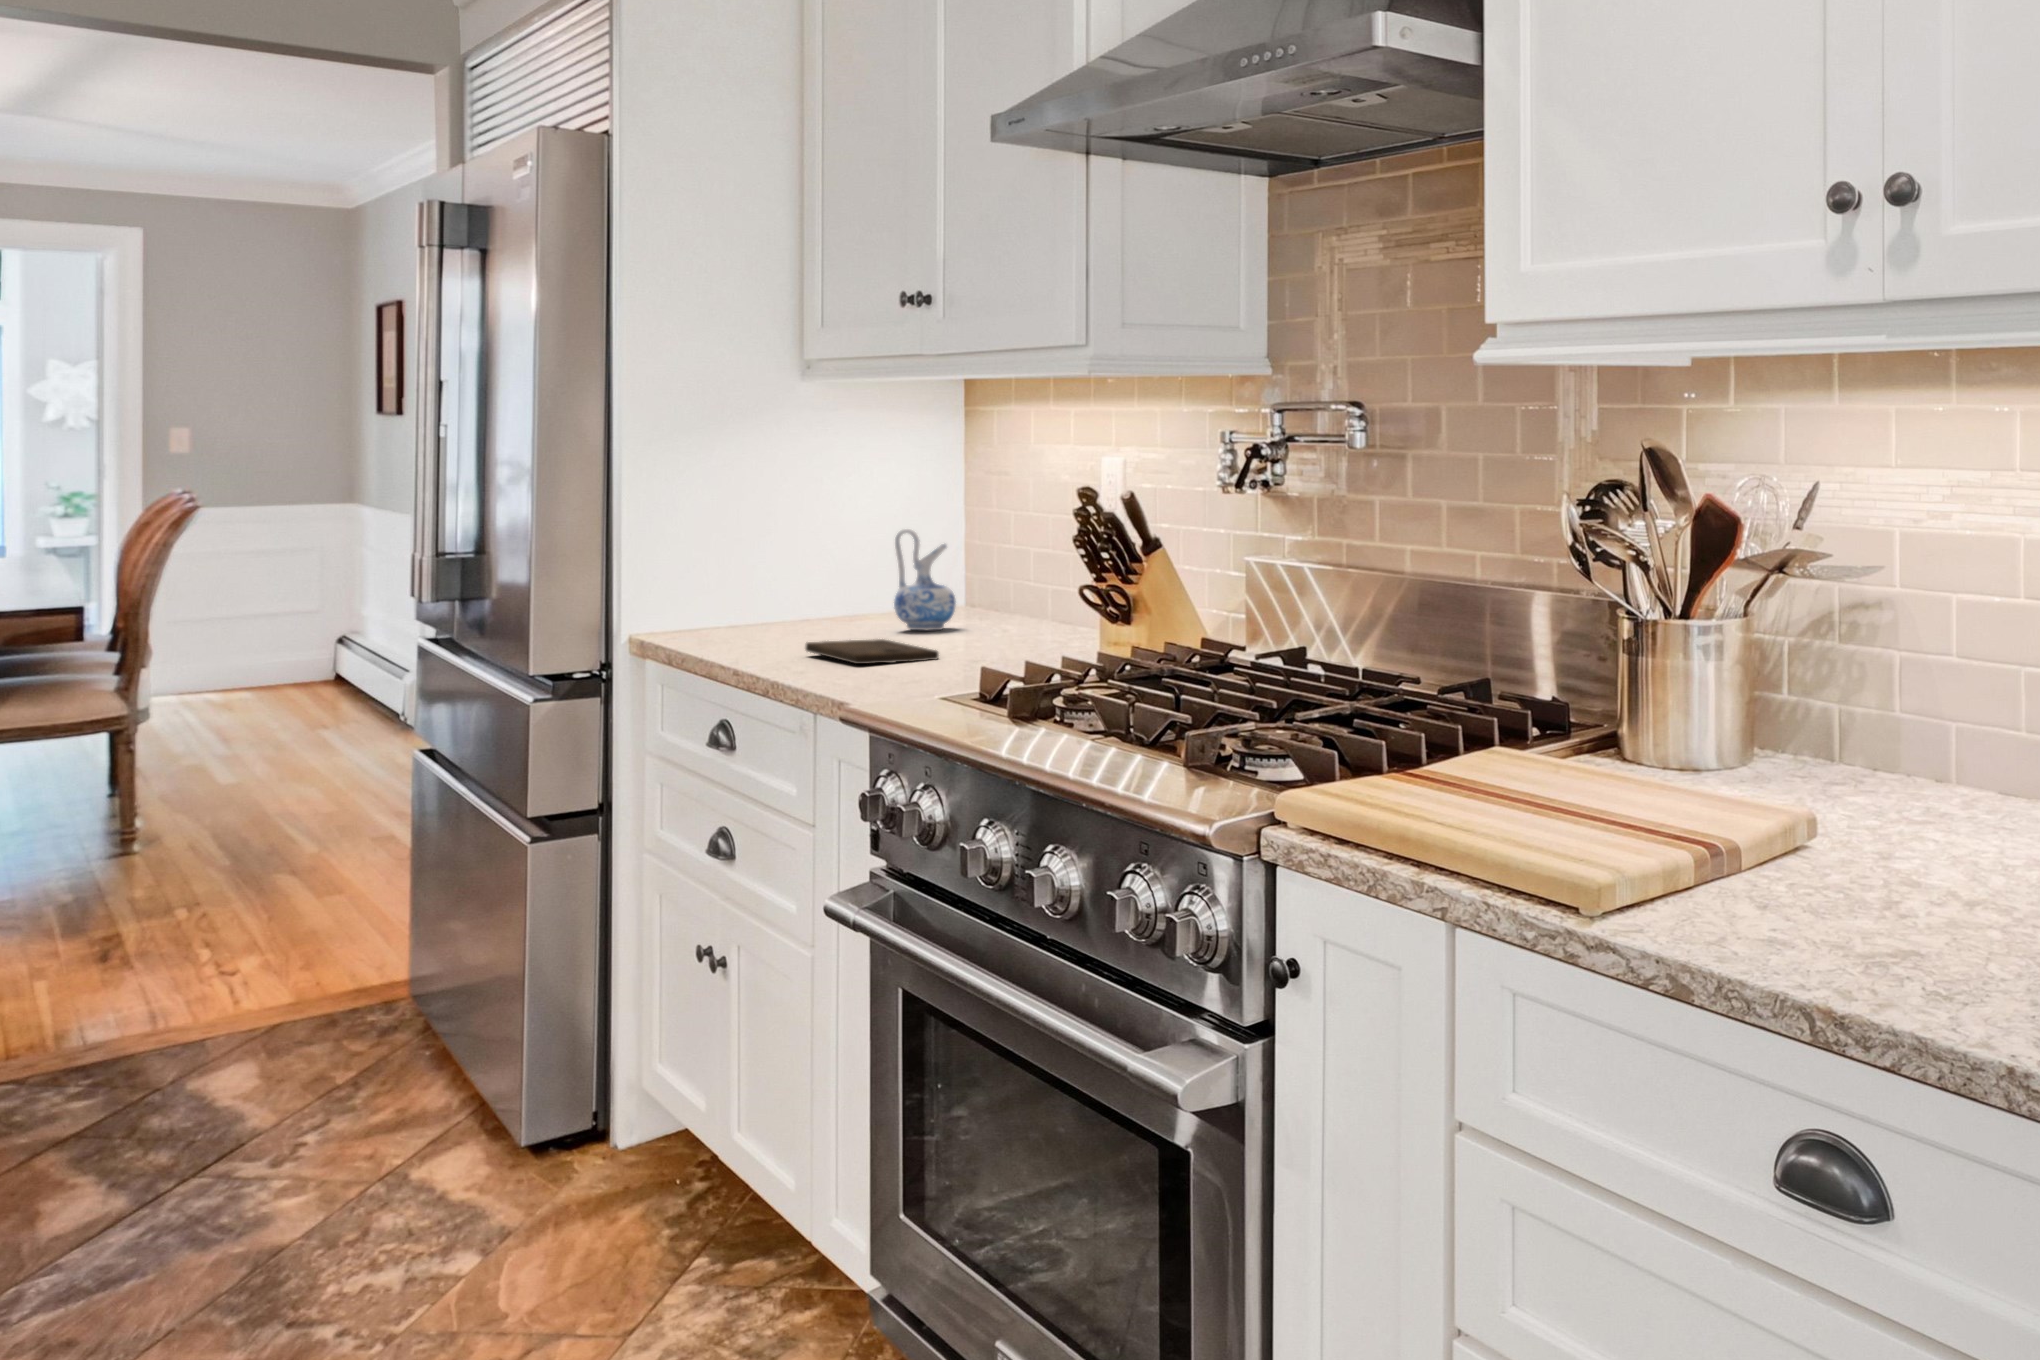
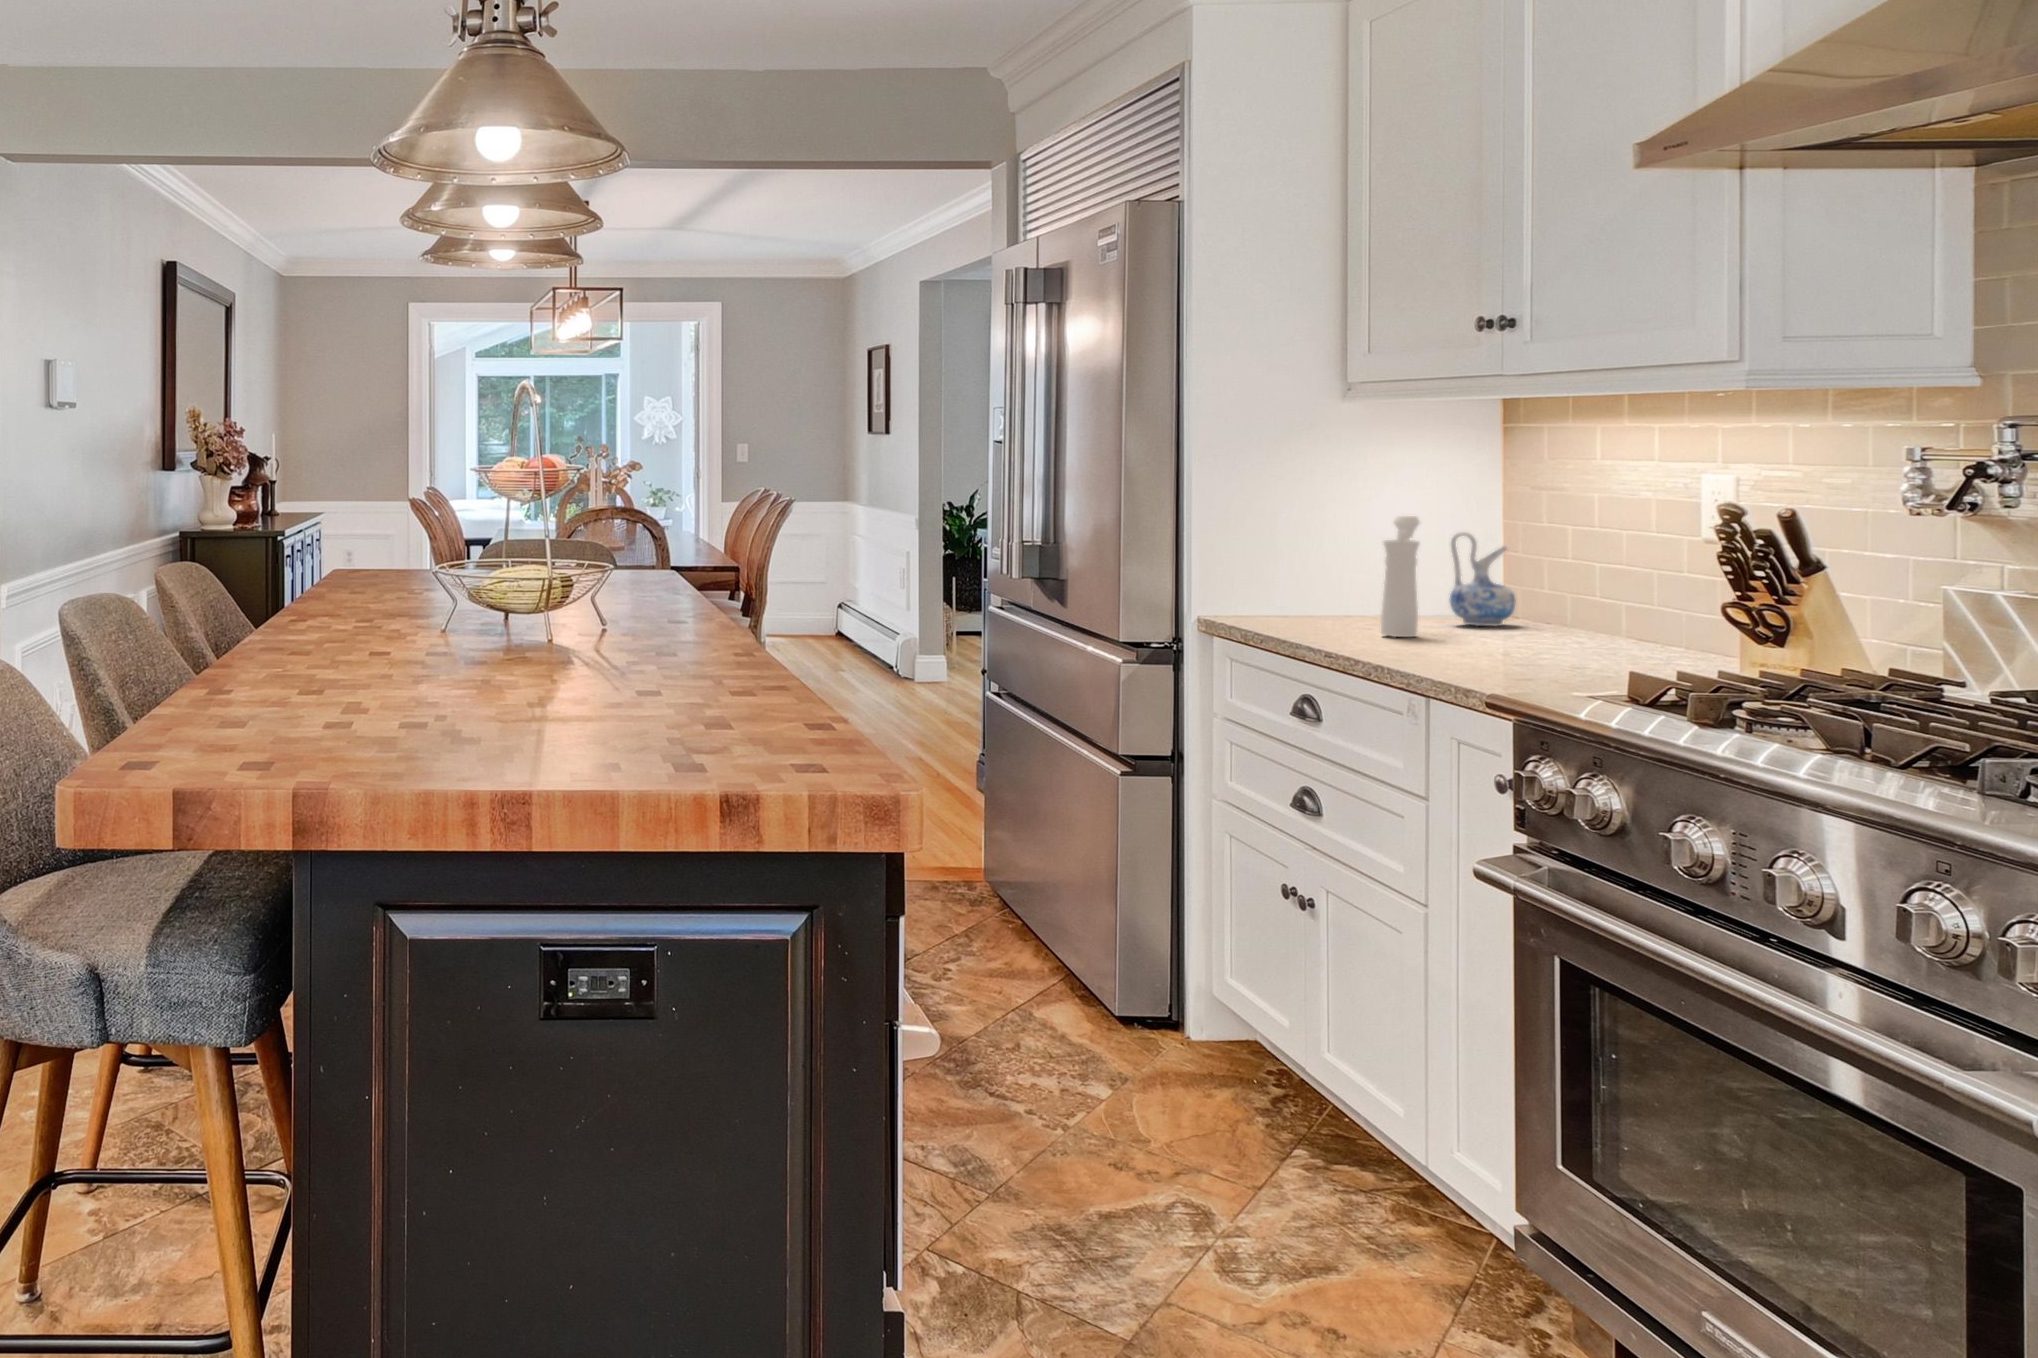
pepper mill: none [812,511,860,646] -> present [1381,516,1420,637]
cutting board: present [806,639,939,664] -> none [1386,633,1536,657]

